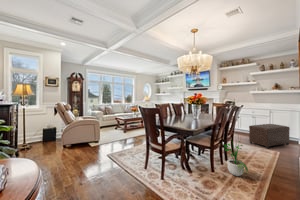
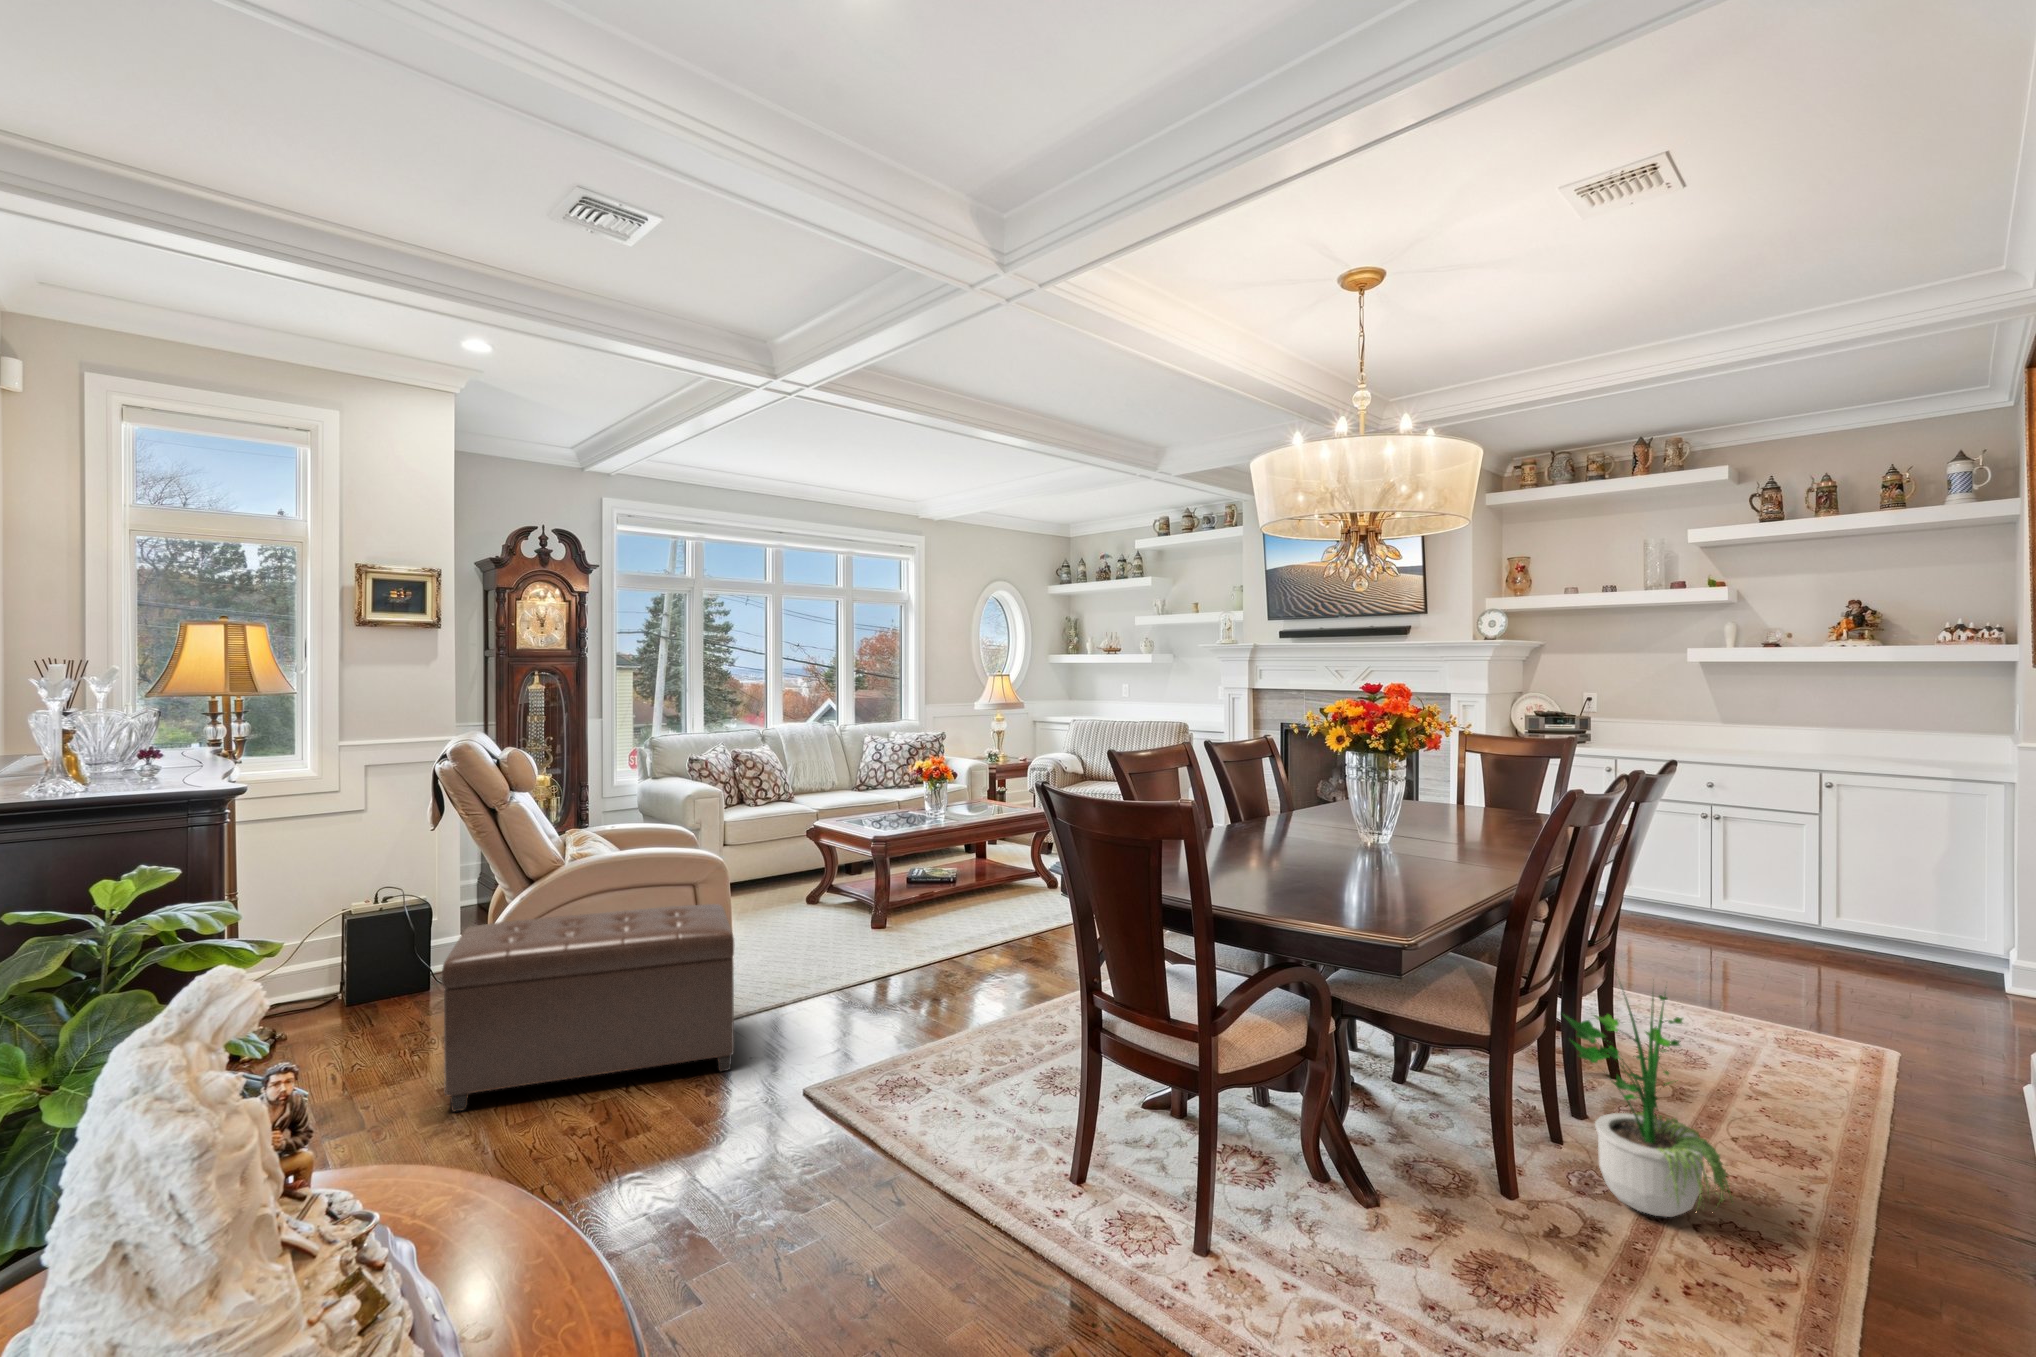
ottoman: present [249,124,290,149] -> present [442,904,734,1112]

